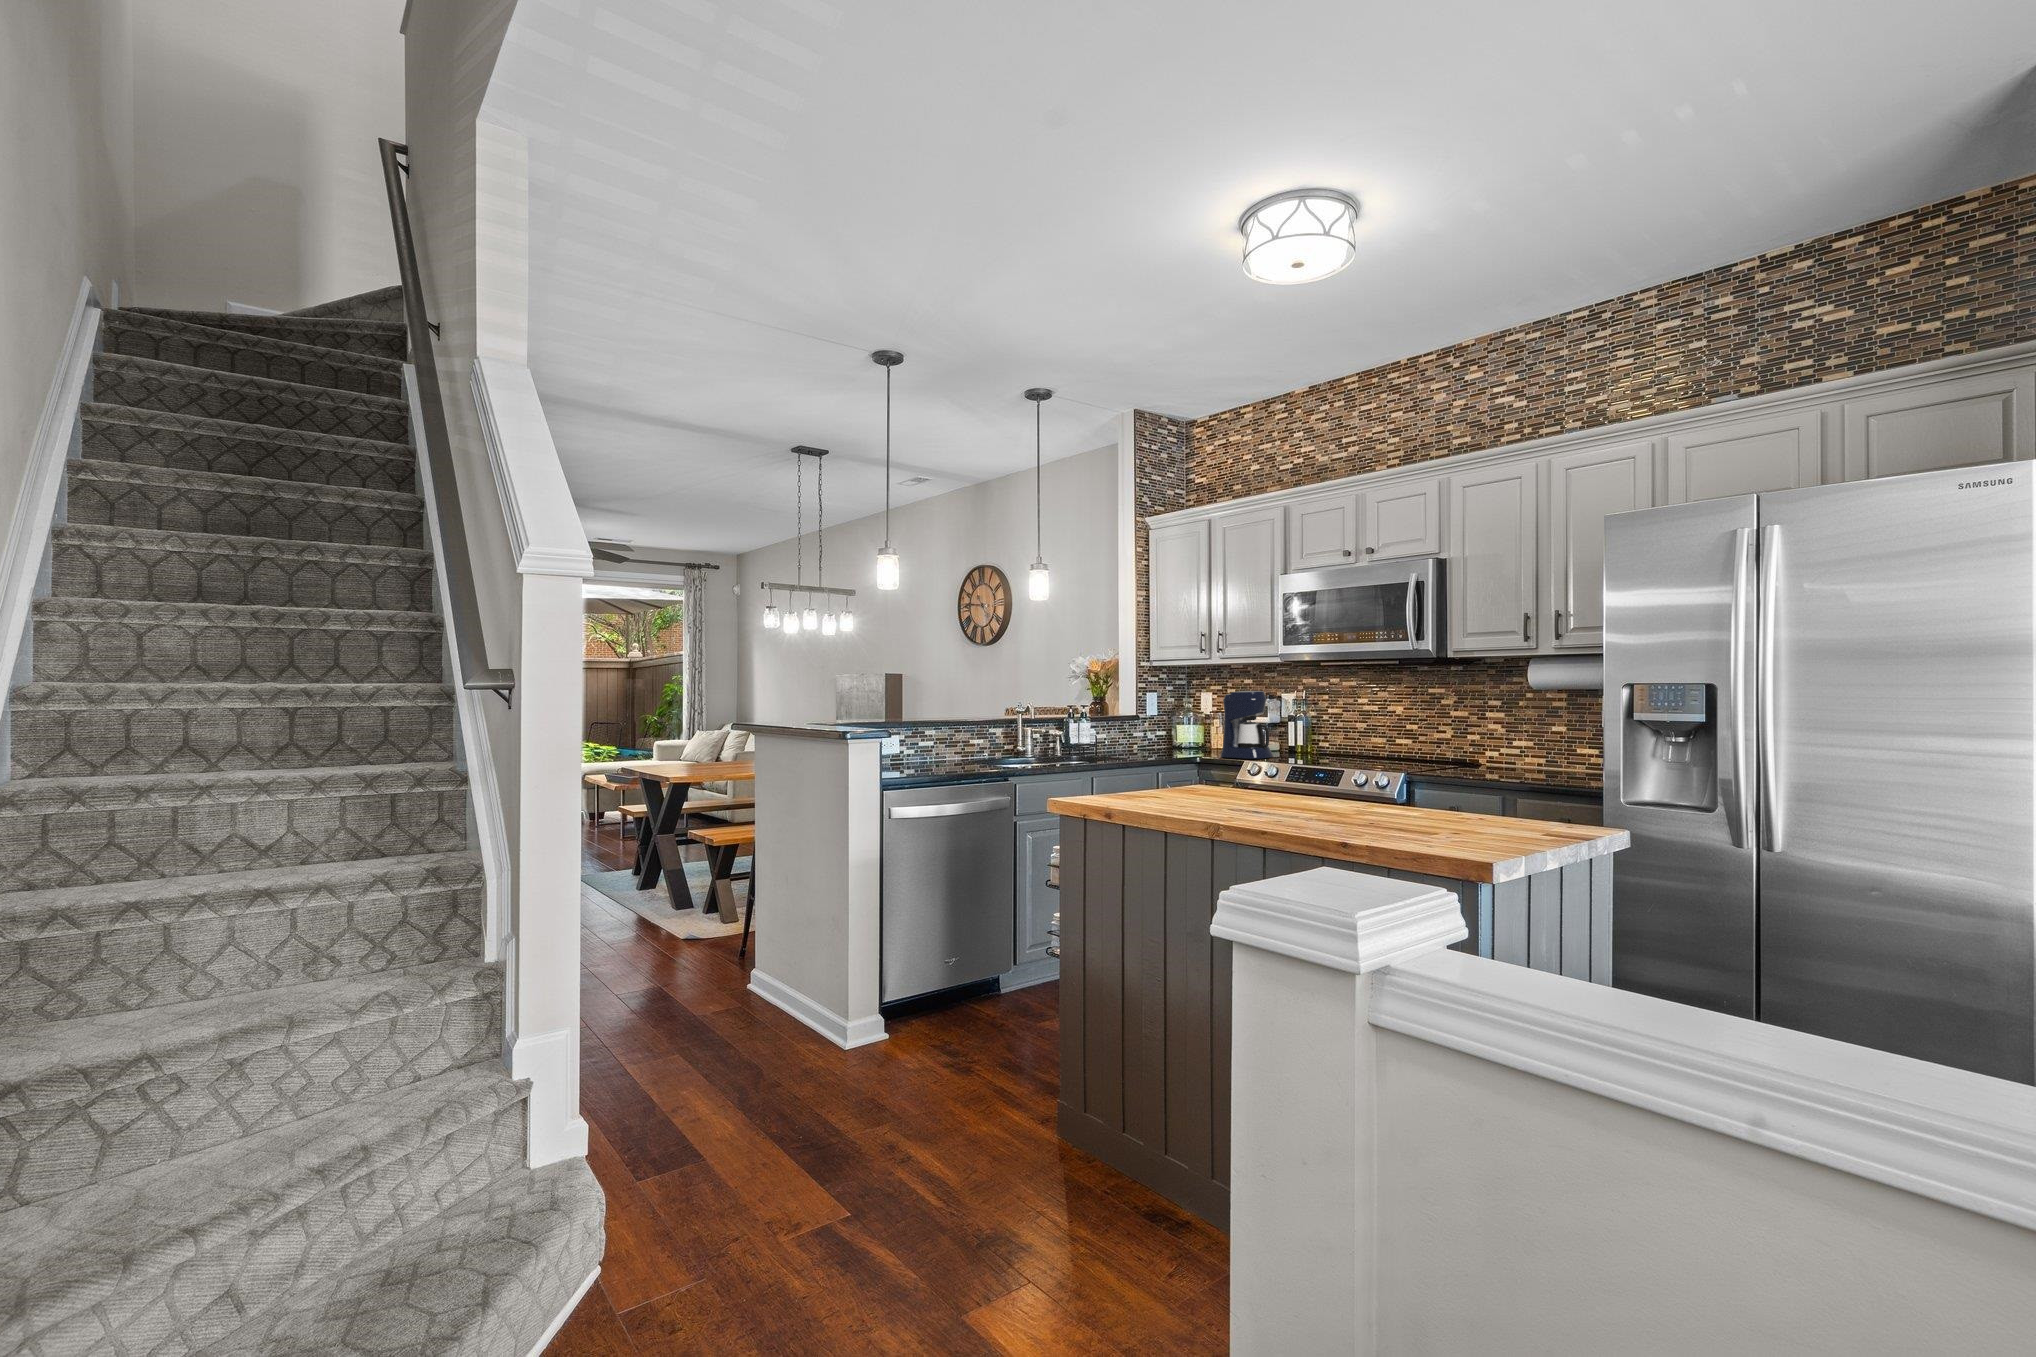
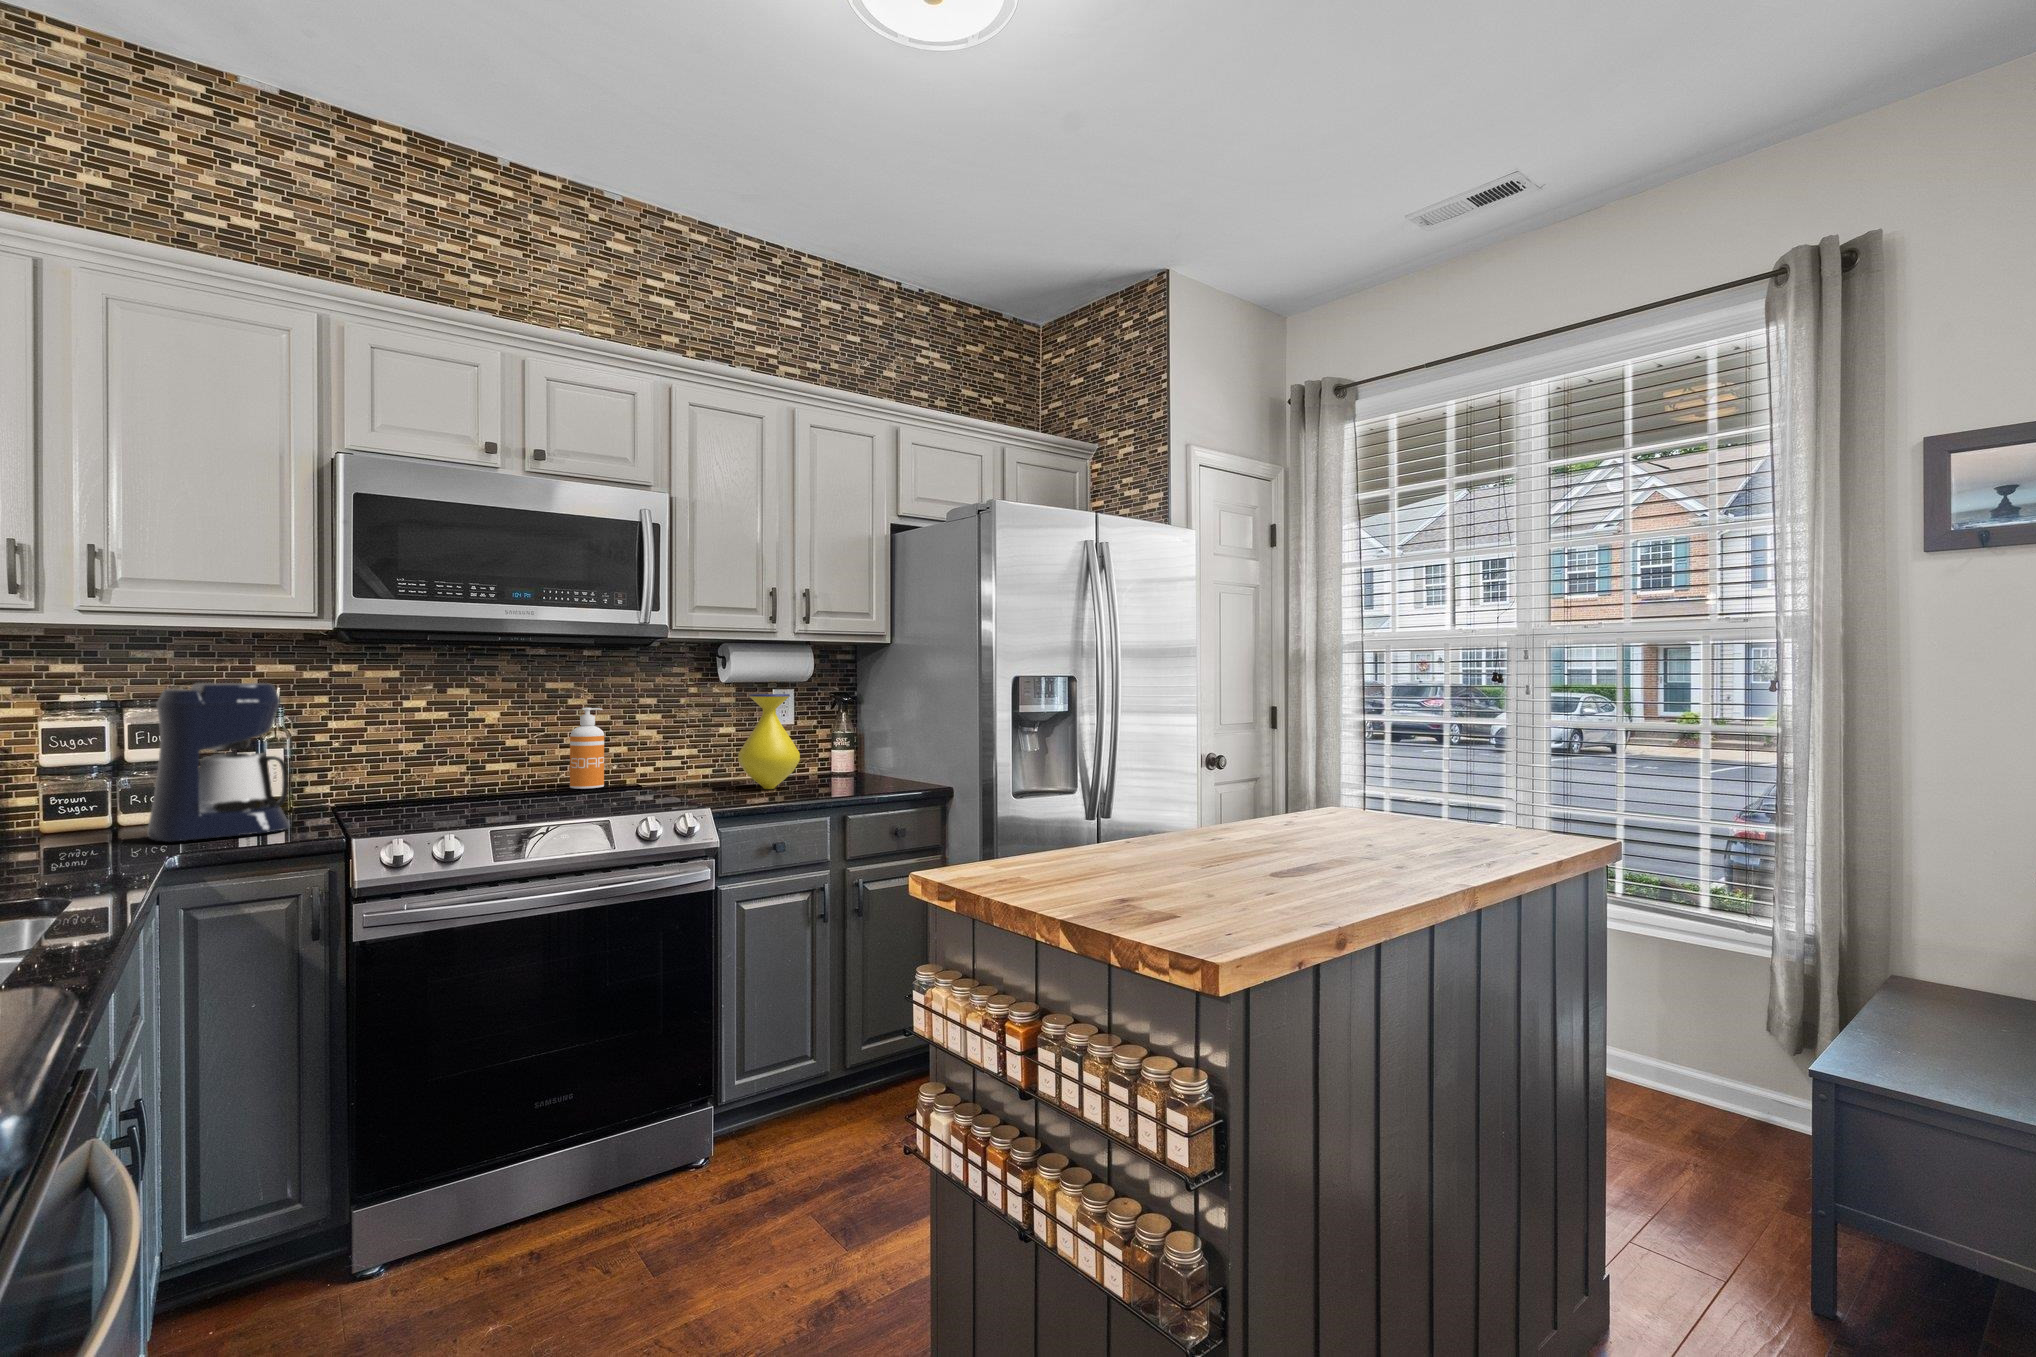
vase: none [1490,702,1543,777] -> present [738,694,800,789]
soap dispenser: none [1441,706,1466,761] -> present [570,708,604,789]

